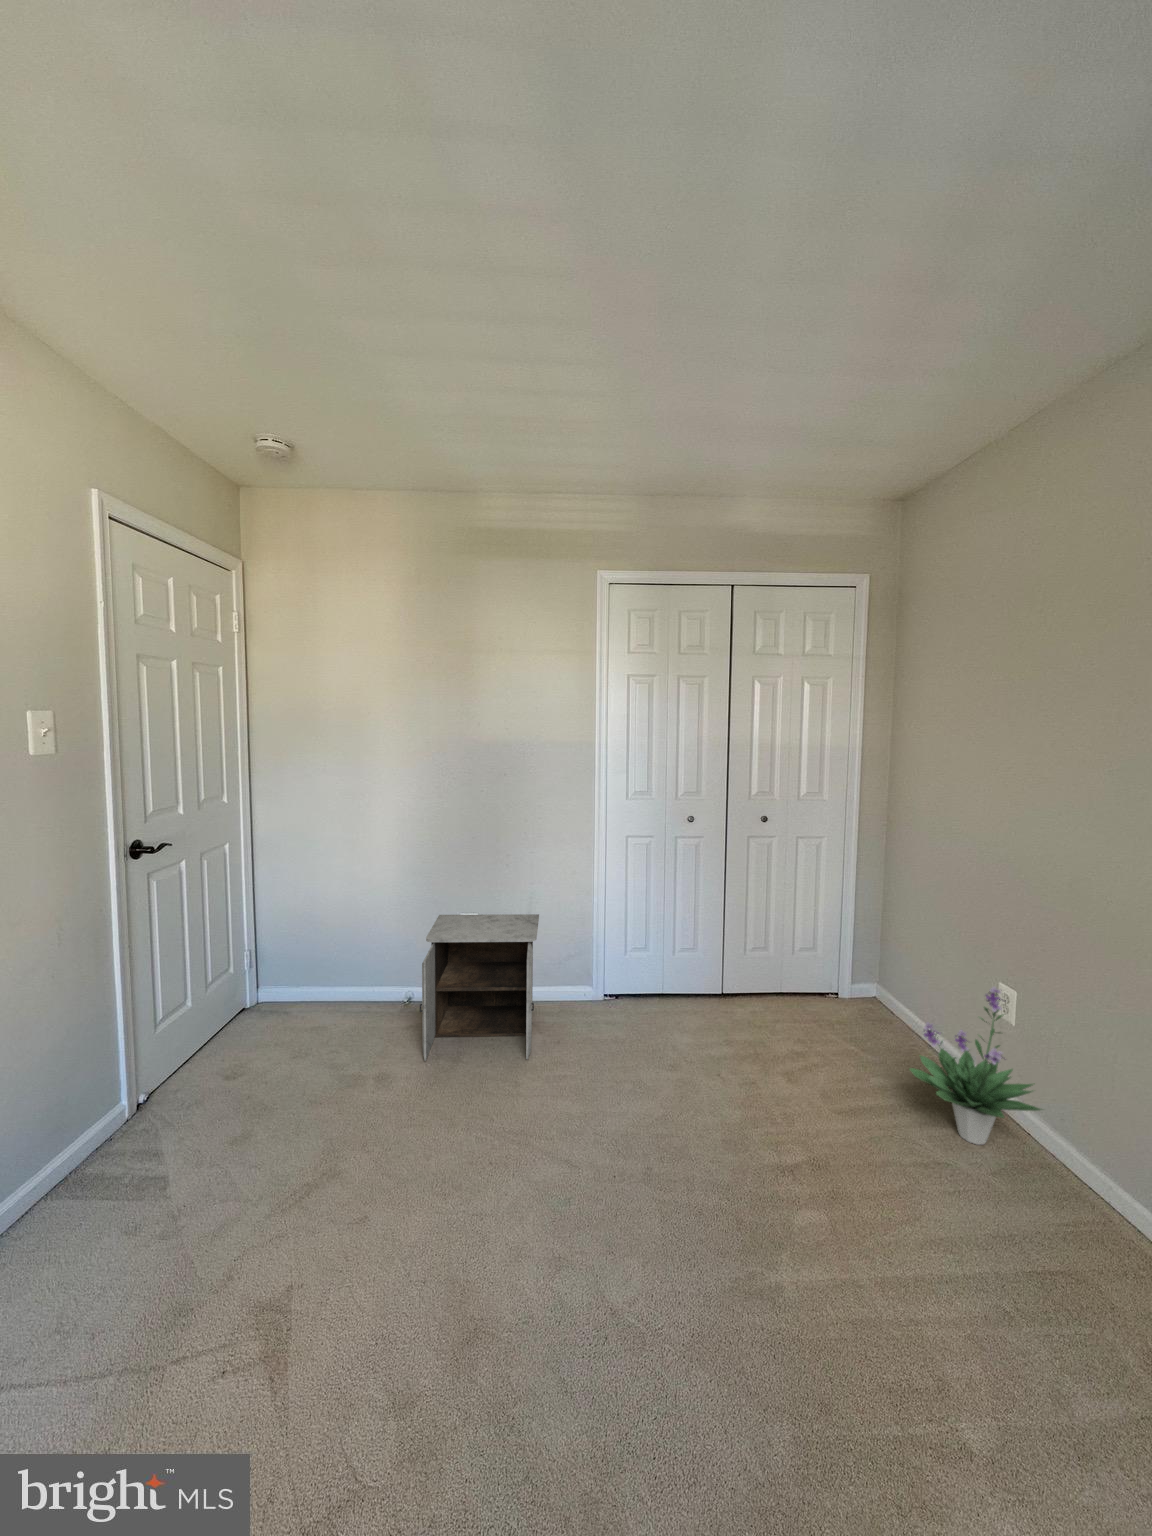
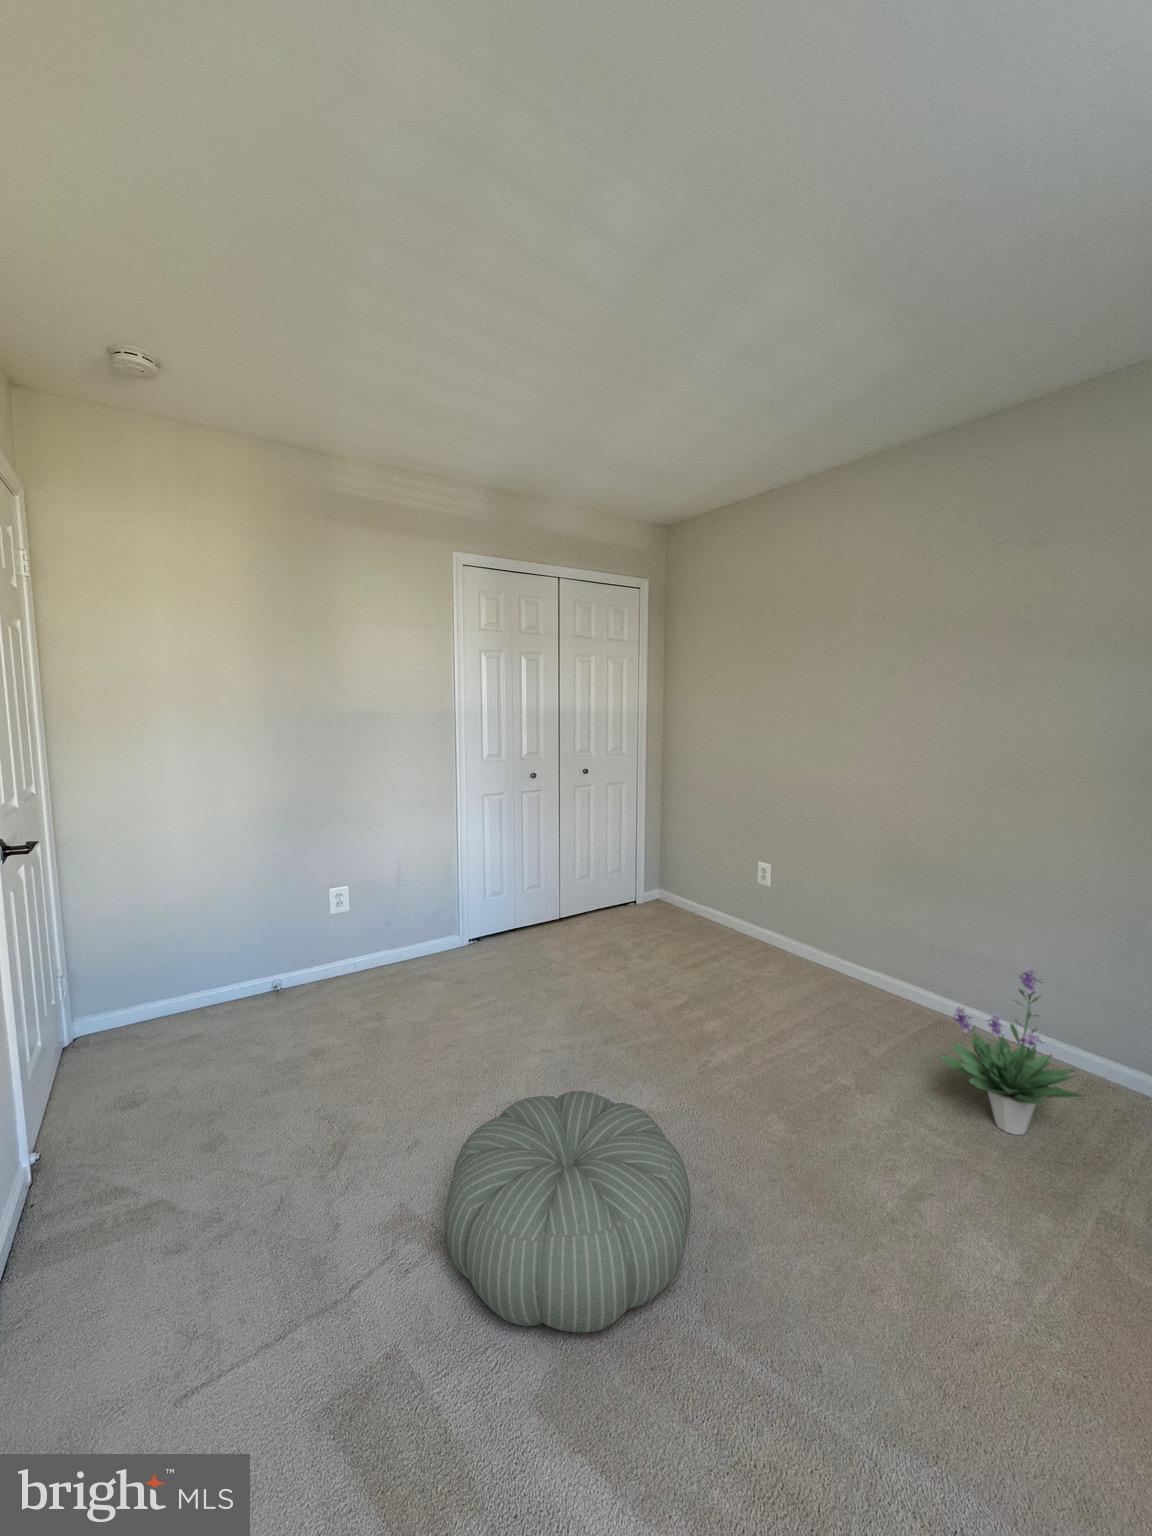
nightstand: present [420,914,539,1061] -> none [427,908,549,1061]
pouf: none [440,1097,675,1334] -> present [445,1091,690,1333]

